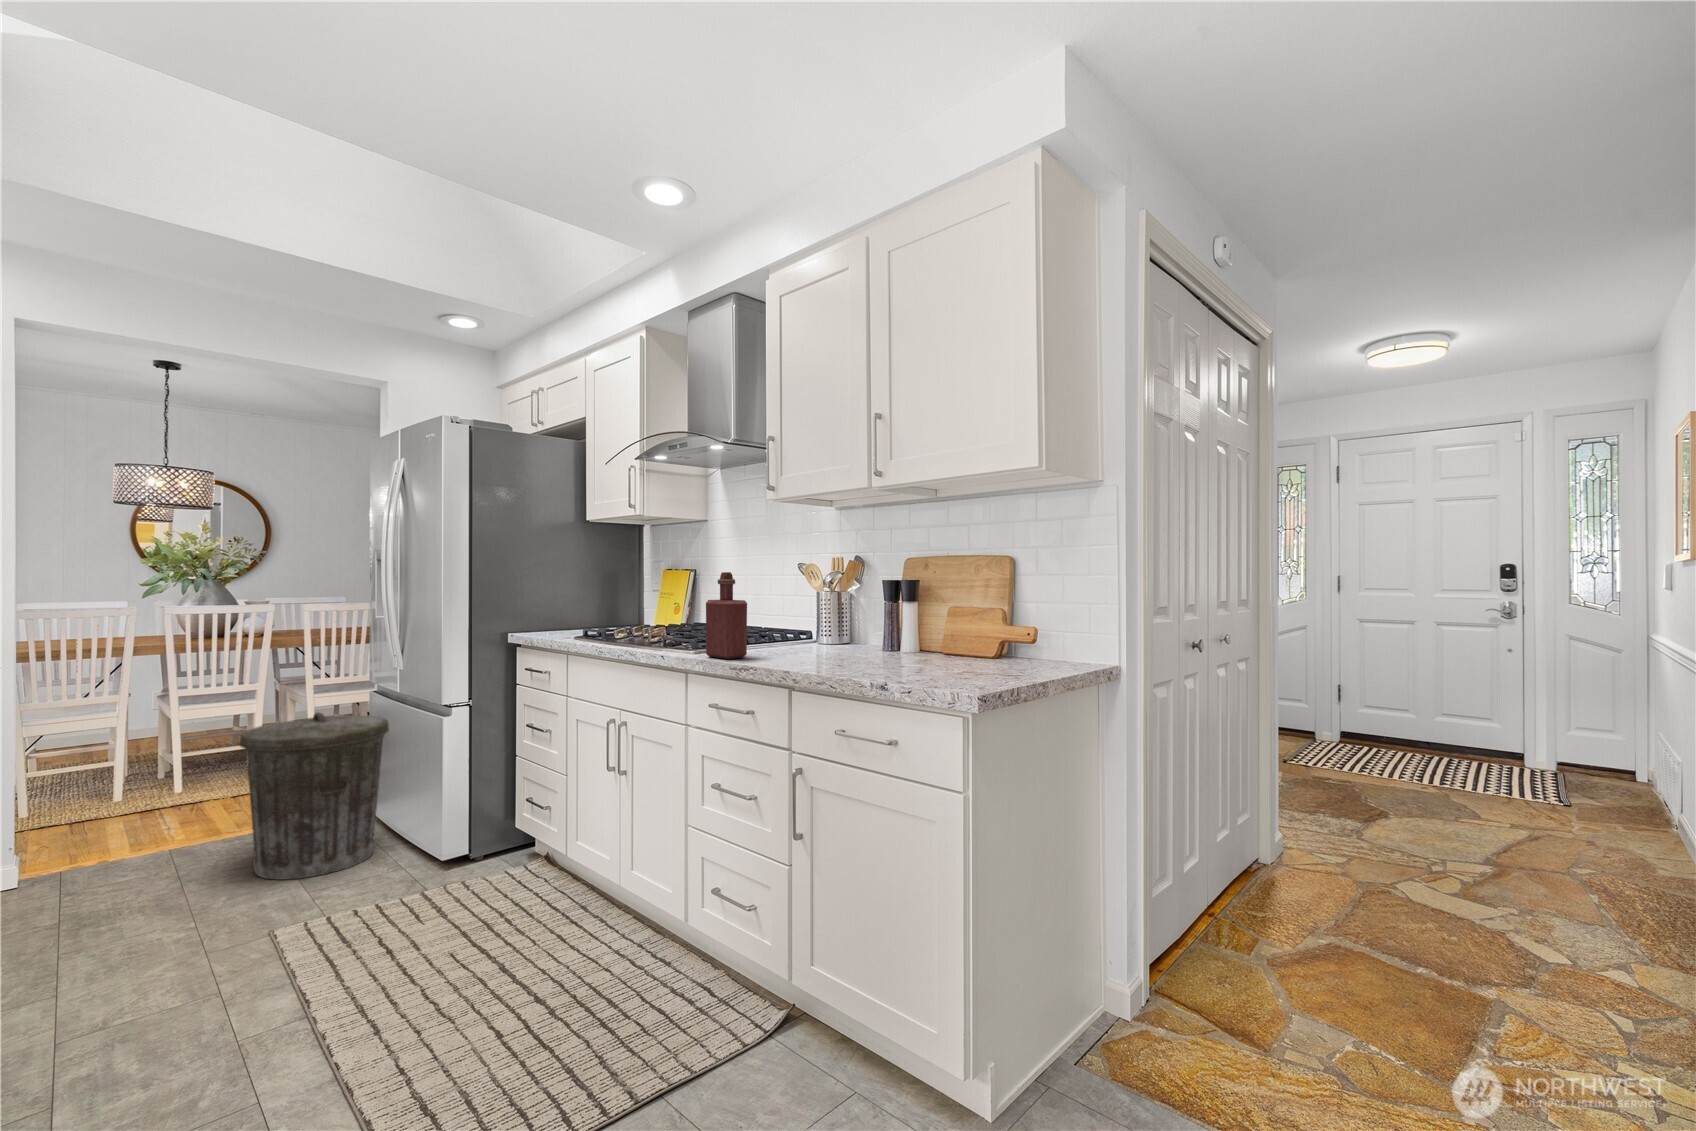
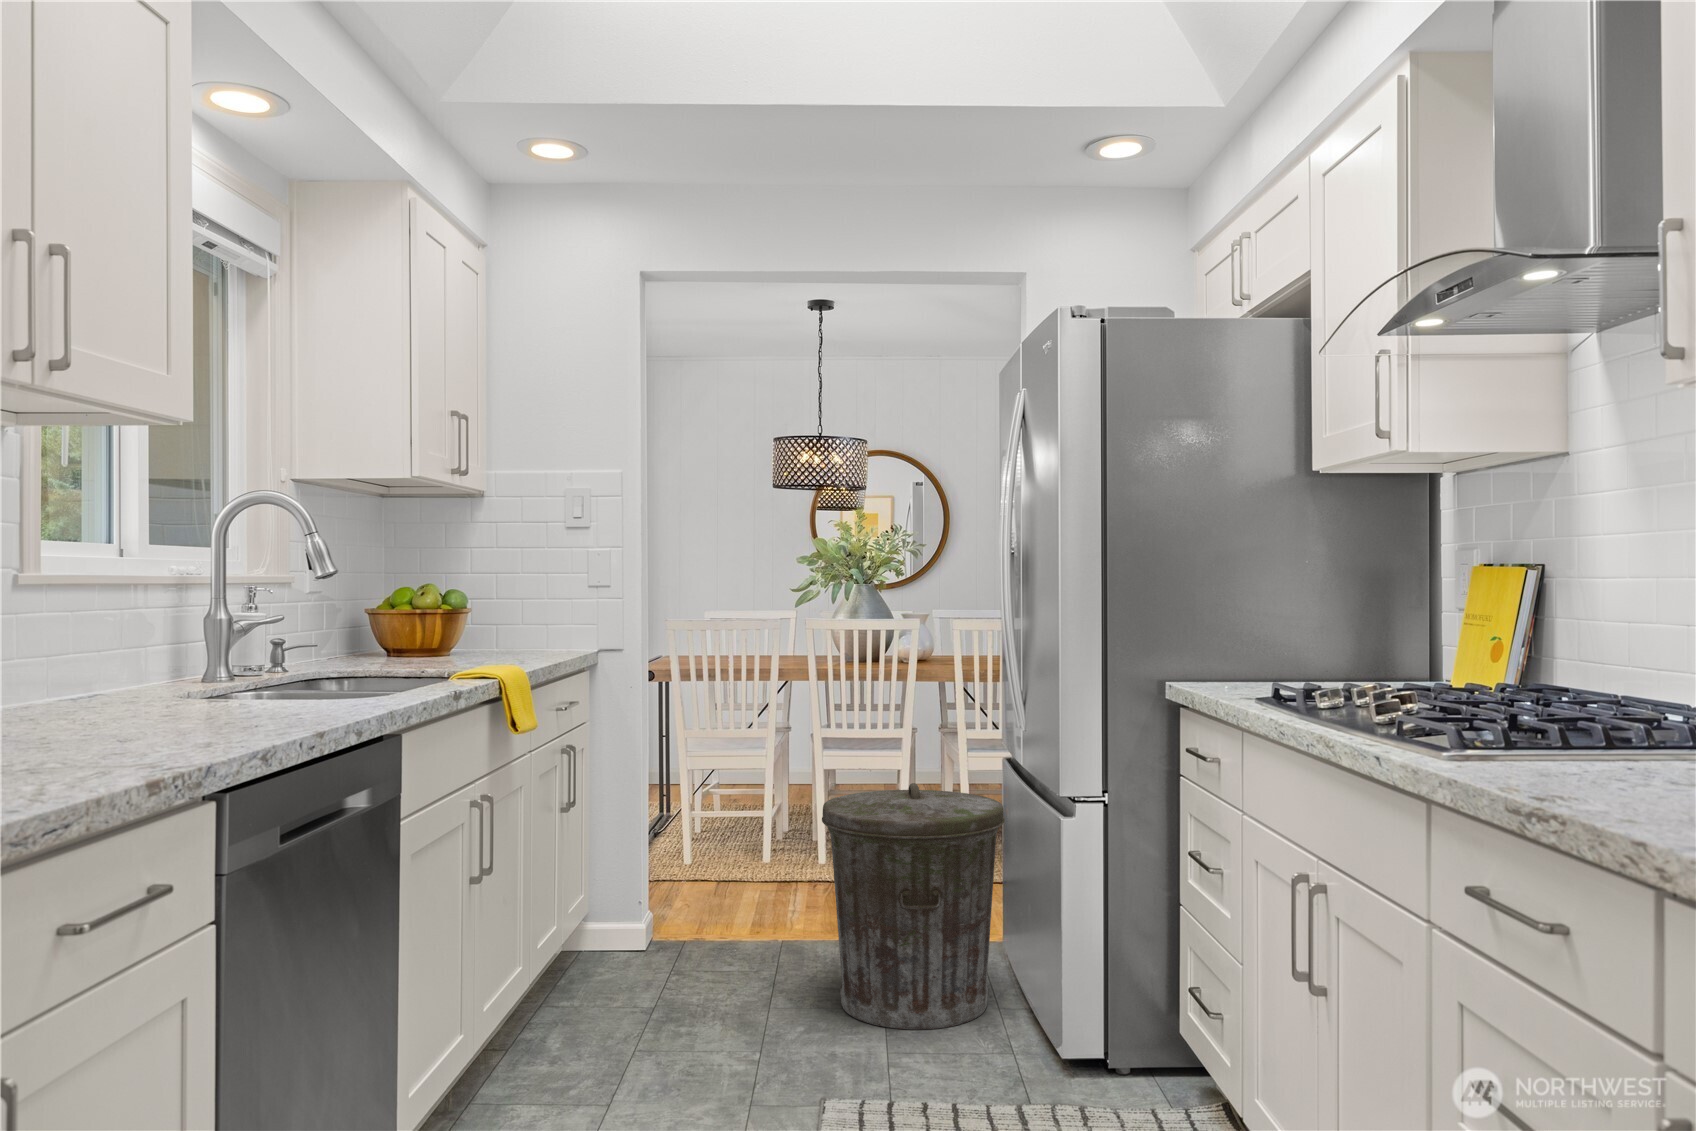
bottle: present [706,572,747,659] -> none [1464,568,1572,782]

